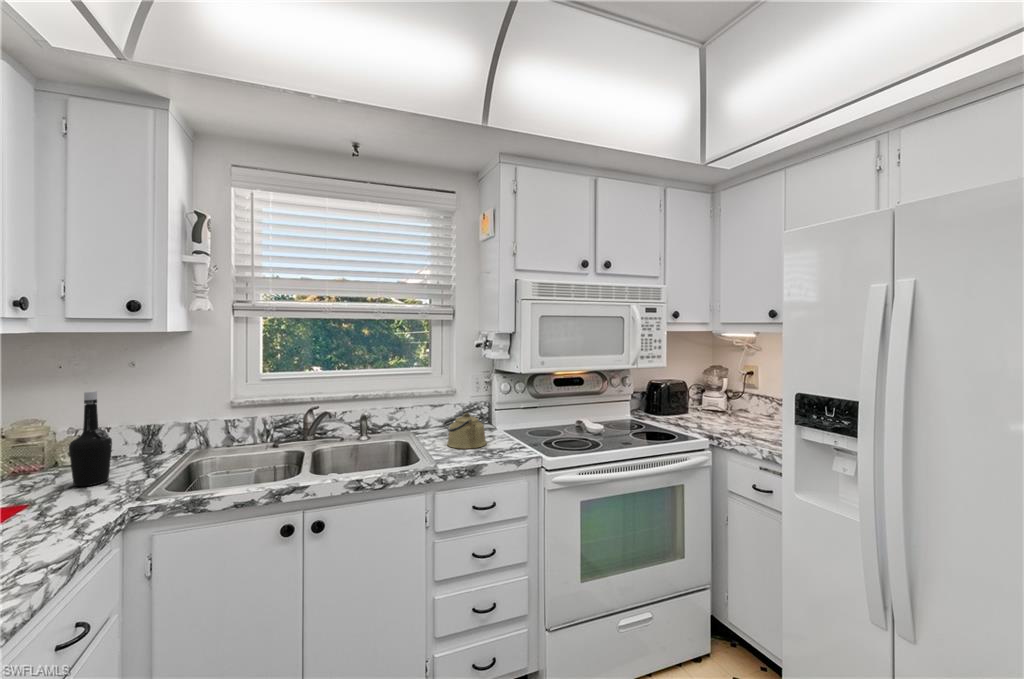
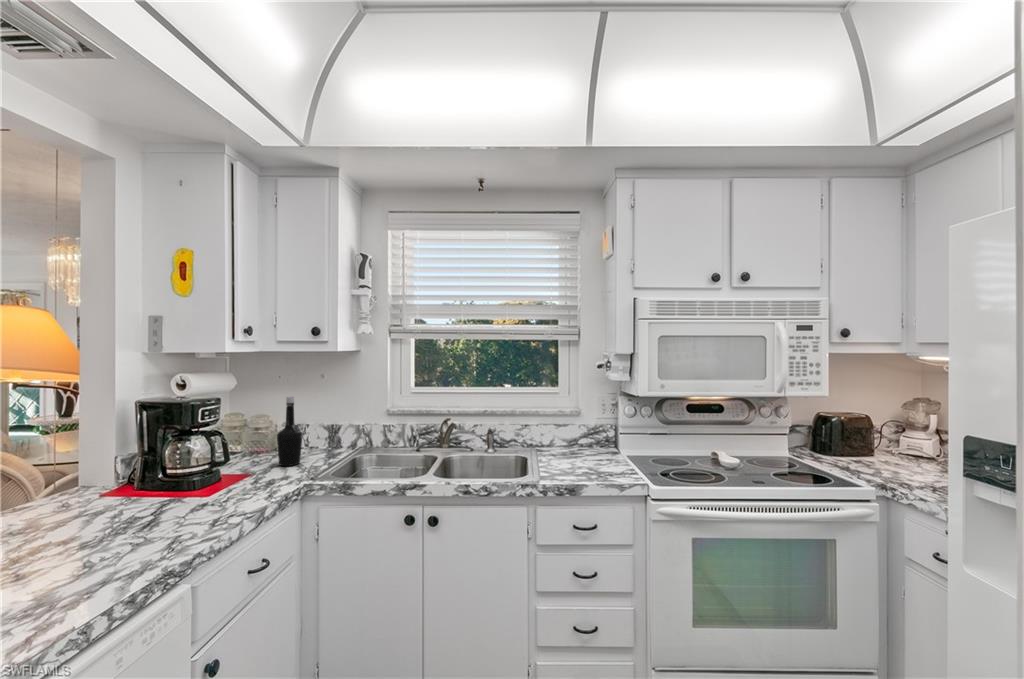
kettle: present [443,413,486,449] -> none [559,433,601,469]

